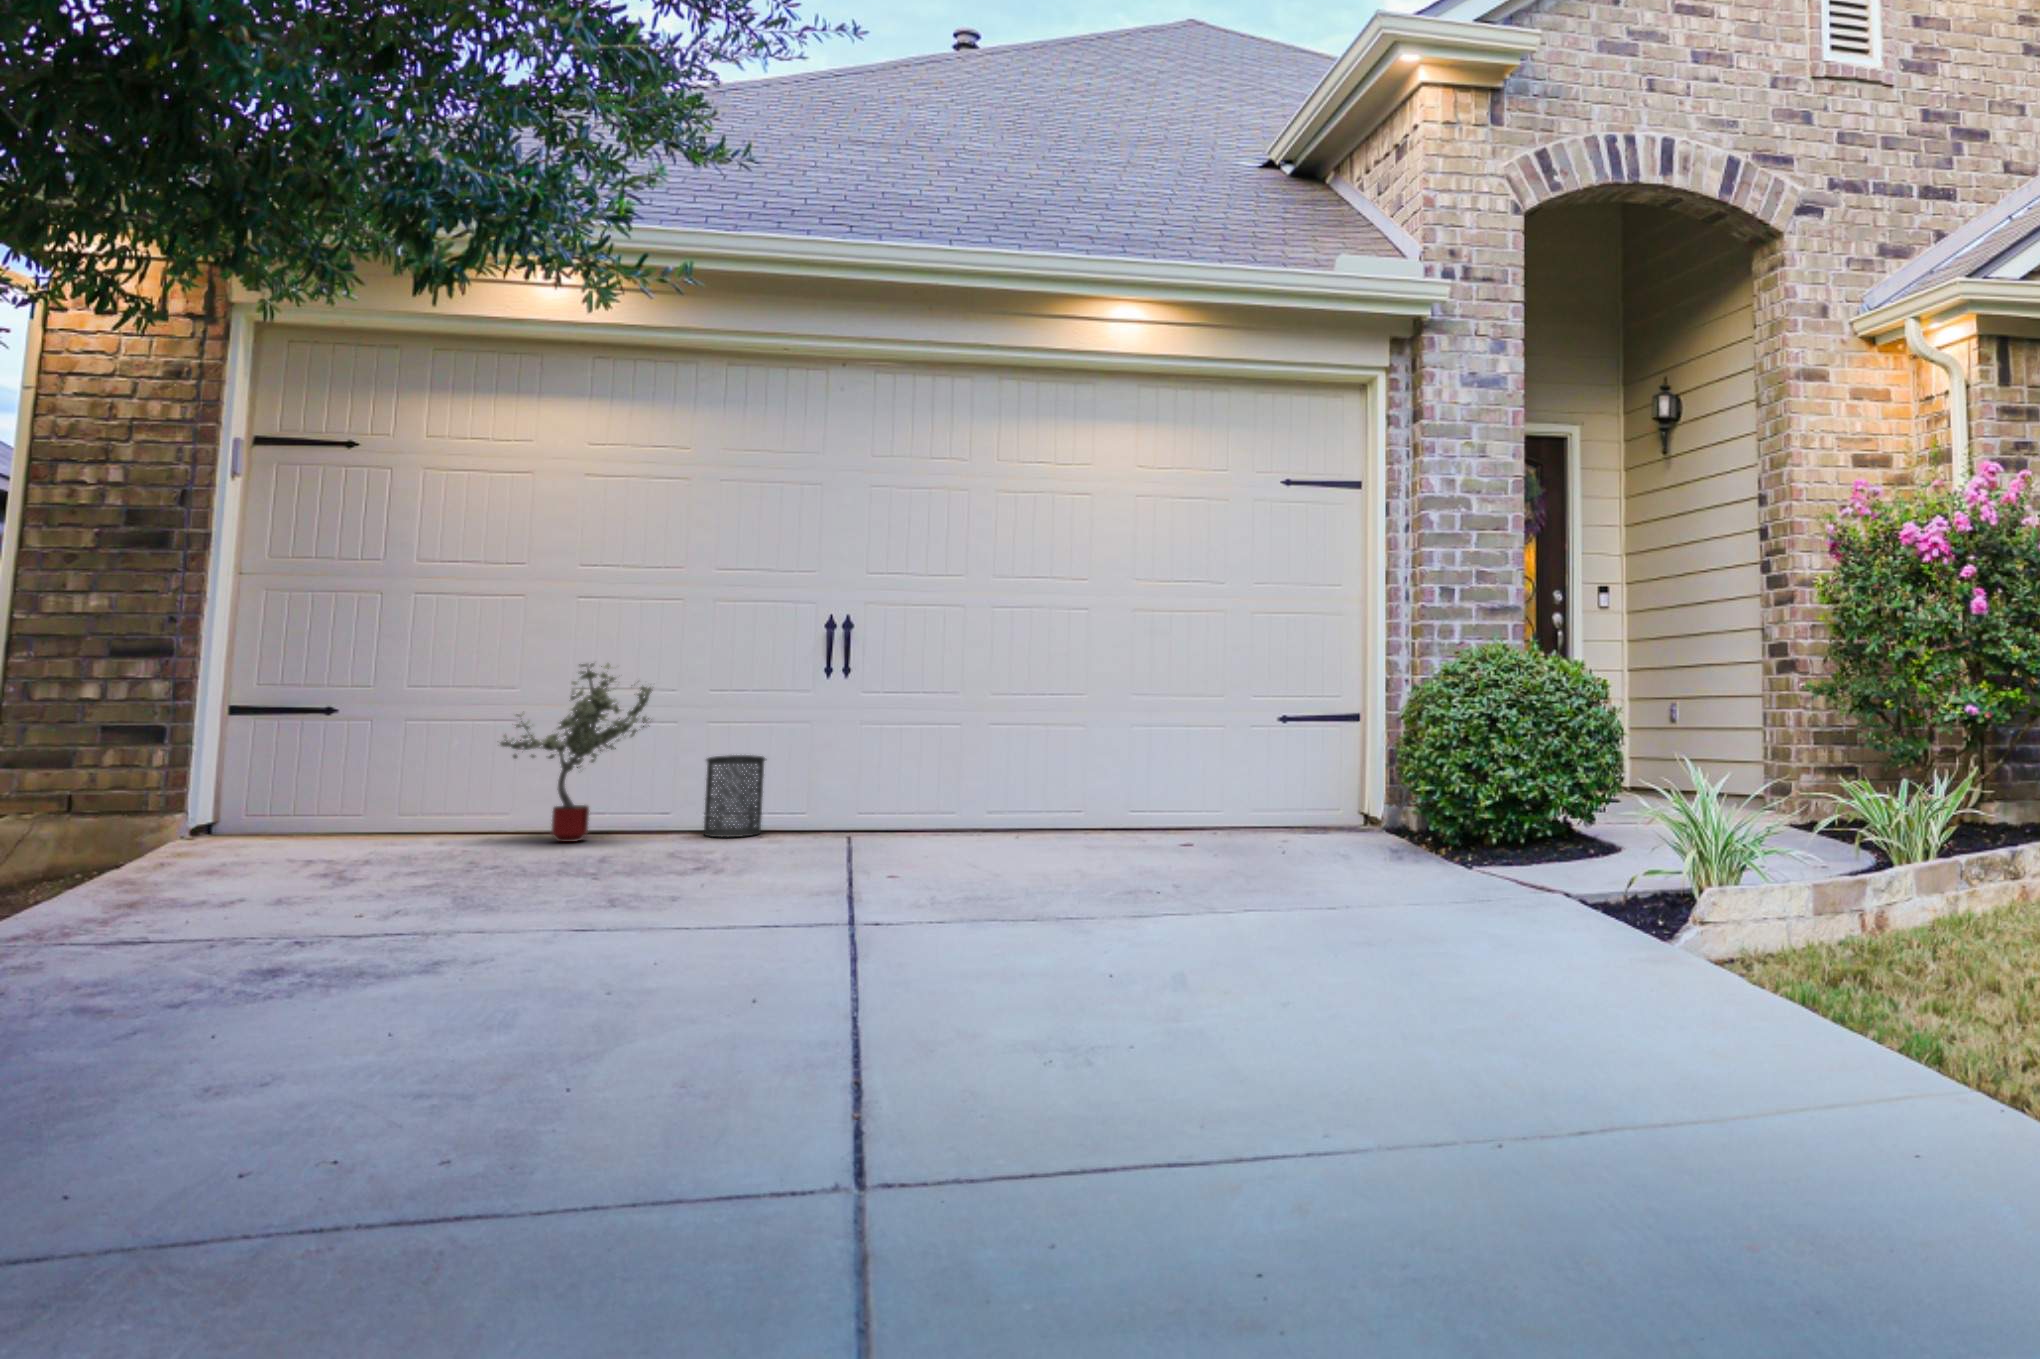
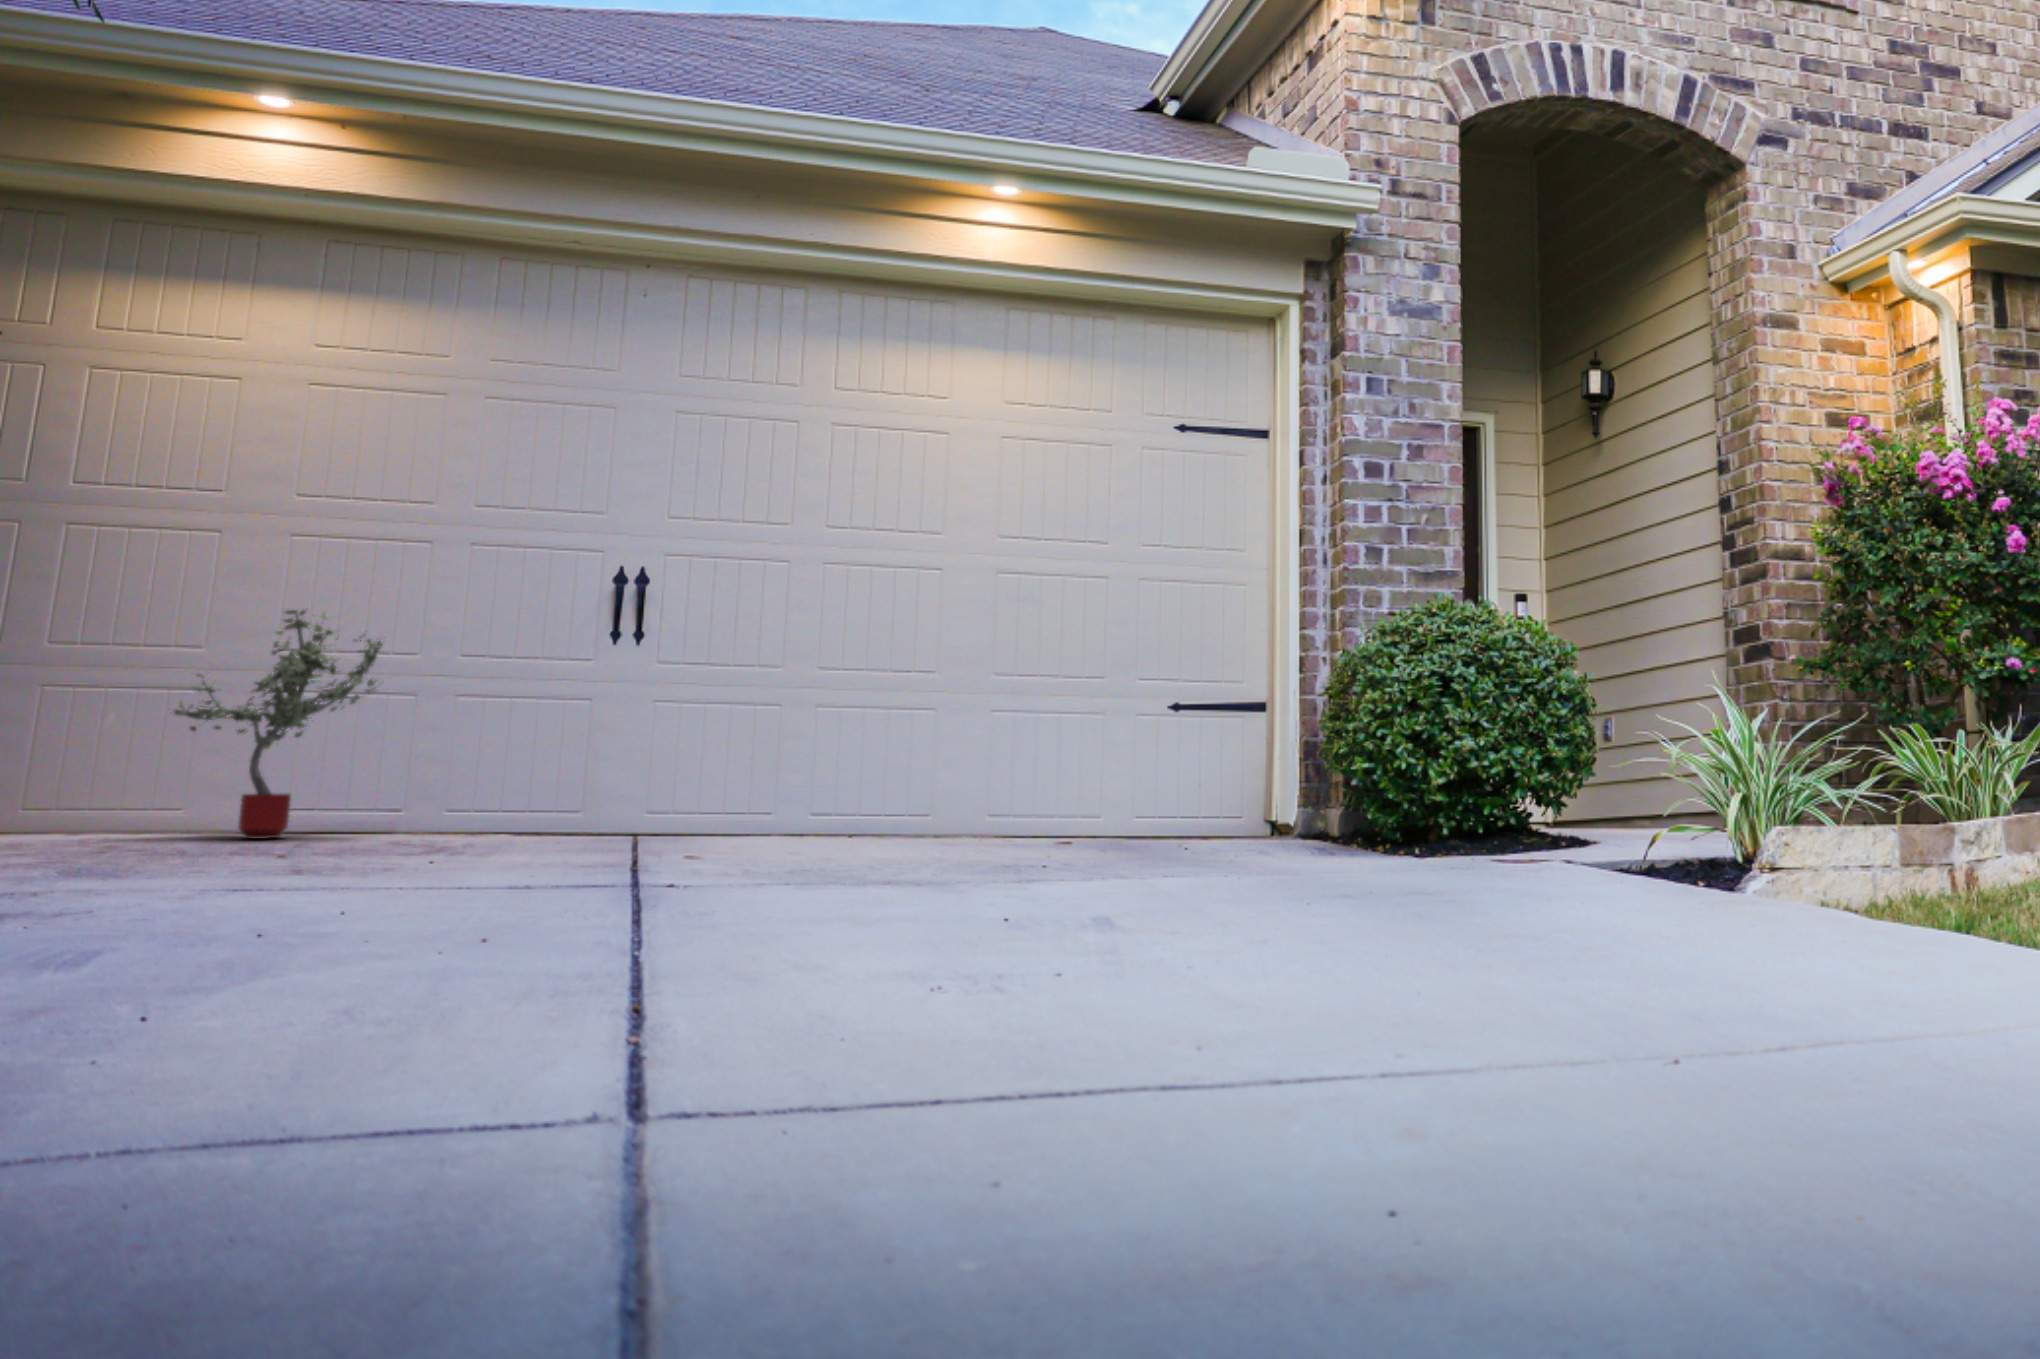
trash can: present [704,755,767,837] -> none [443,737,530,836]

